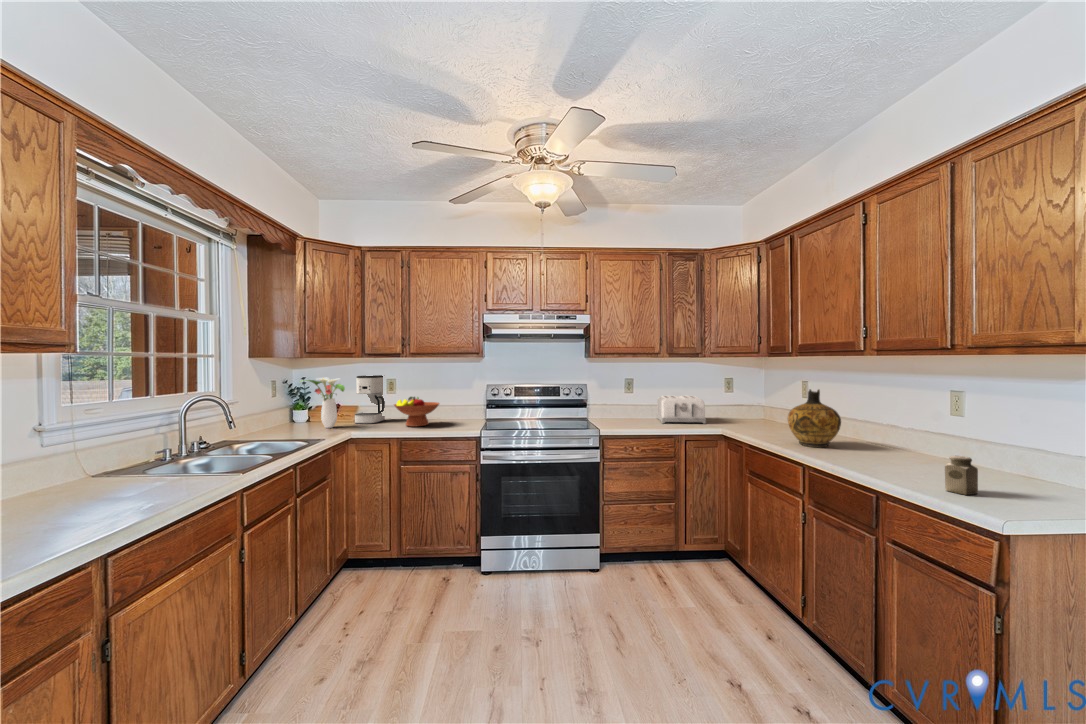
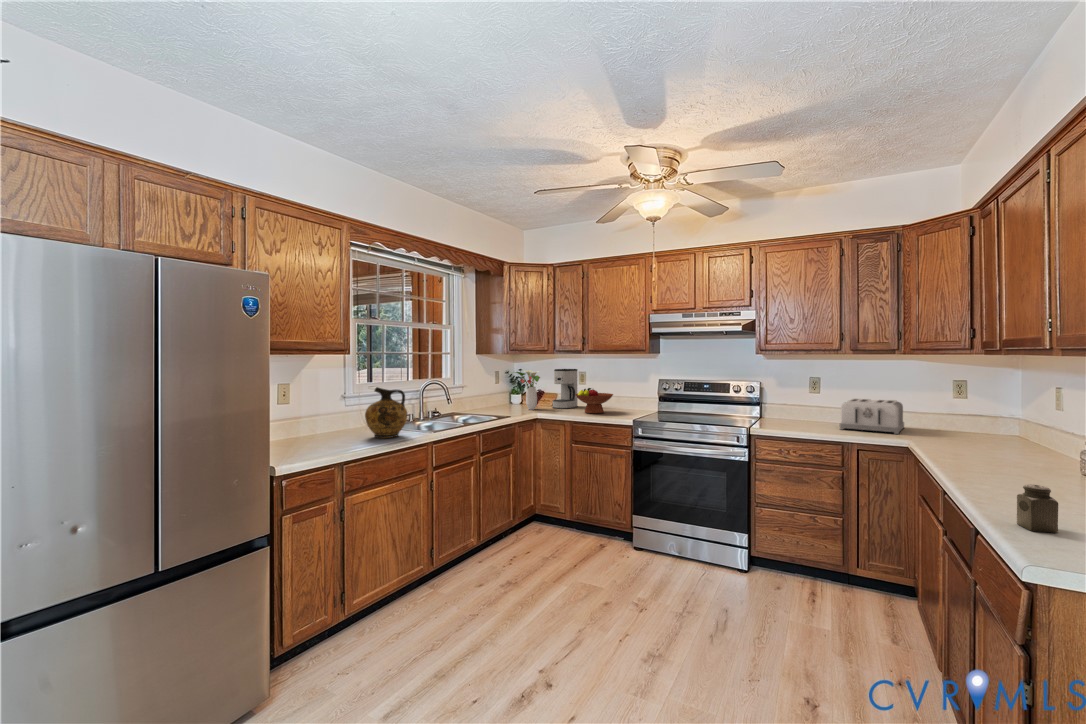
ceramic jug: present [788,389,841,447] -> present [365,387,407,438]

